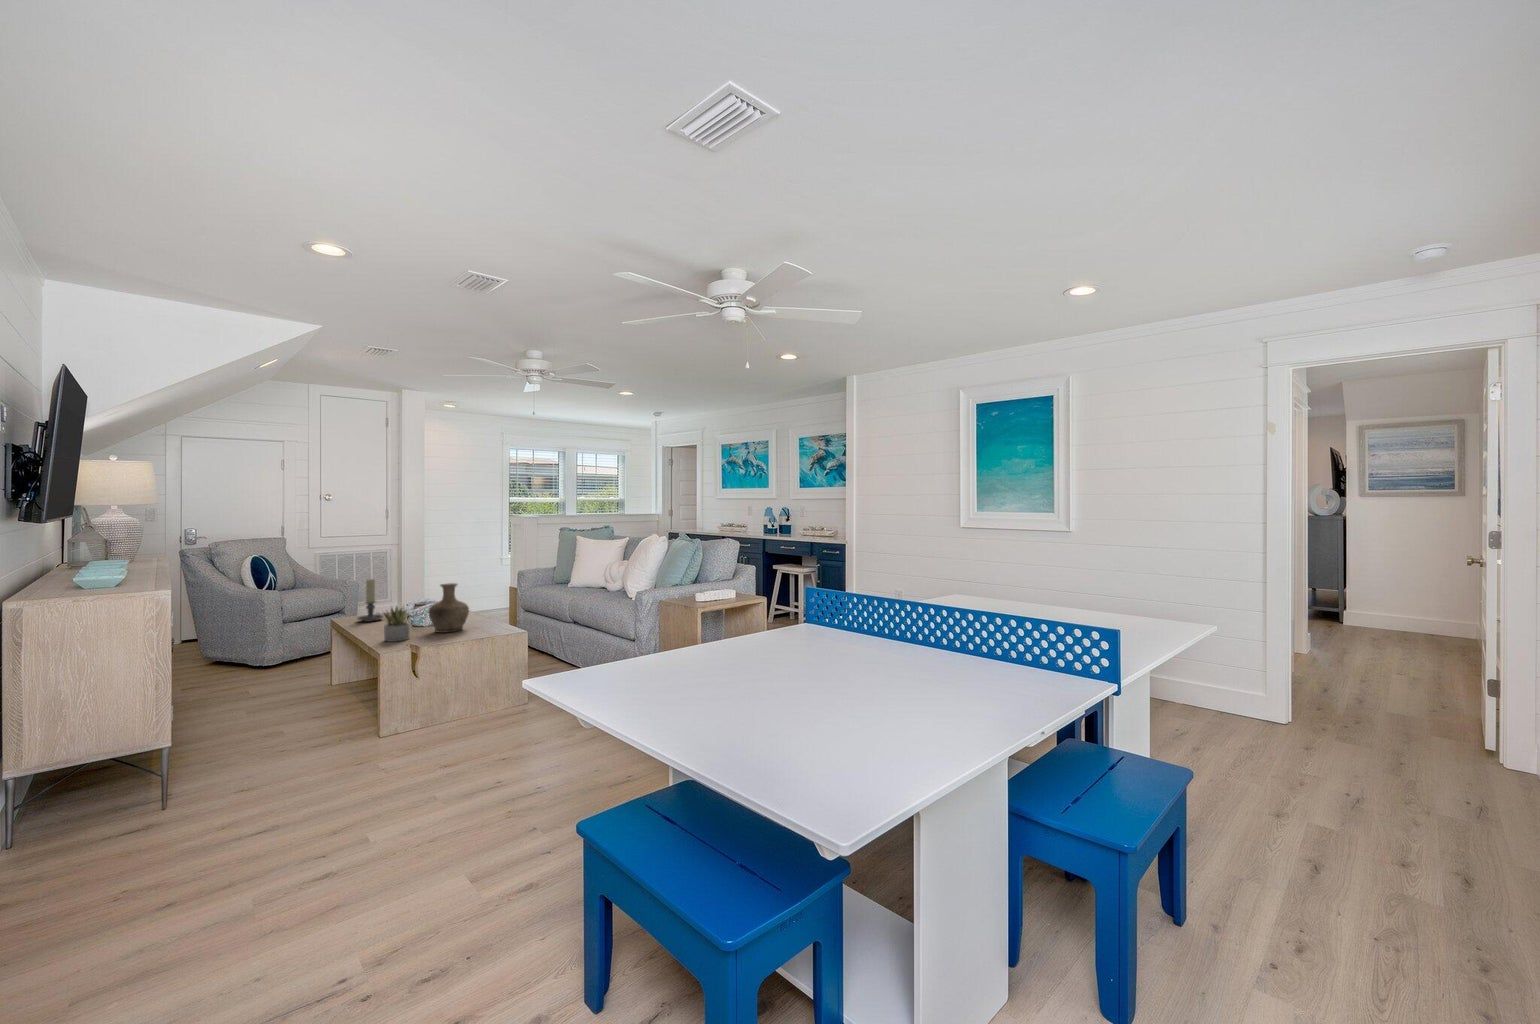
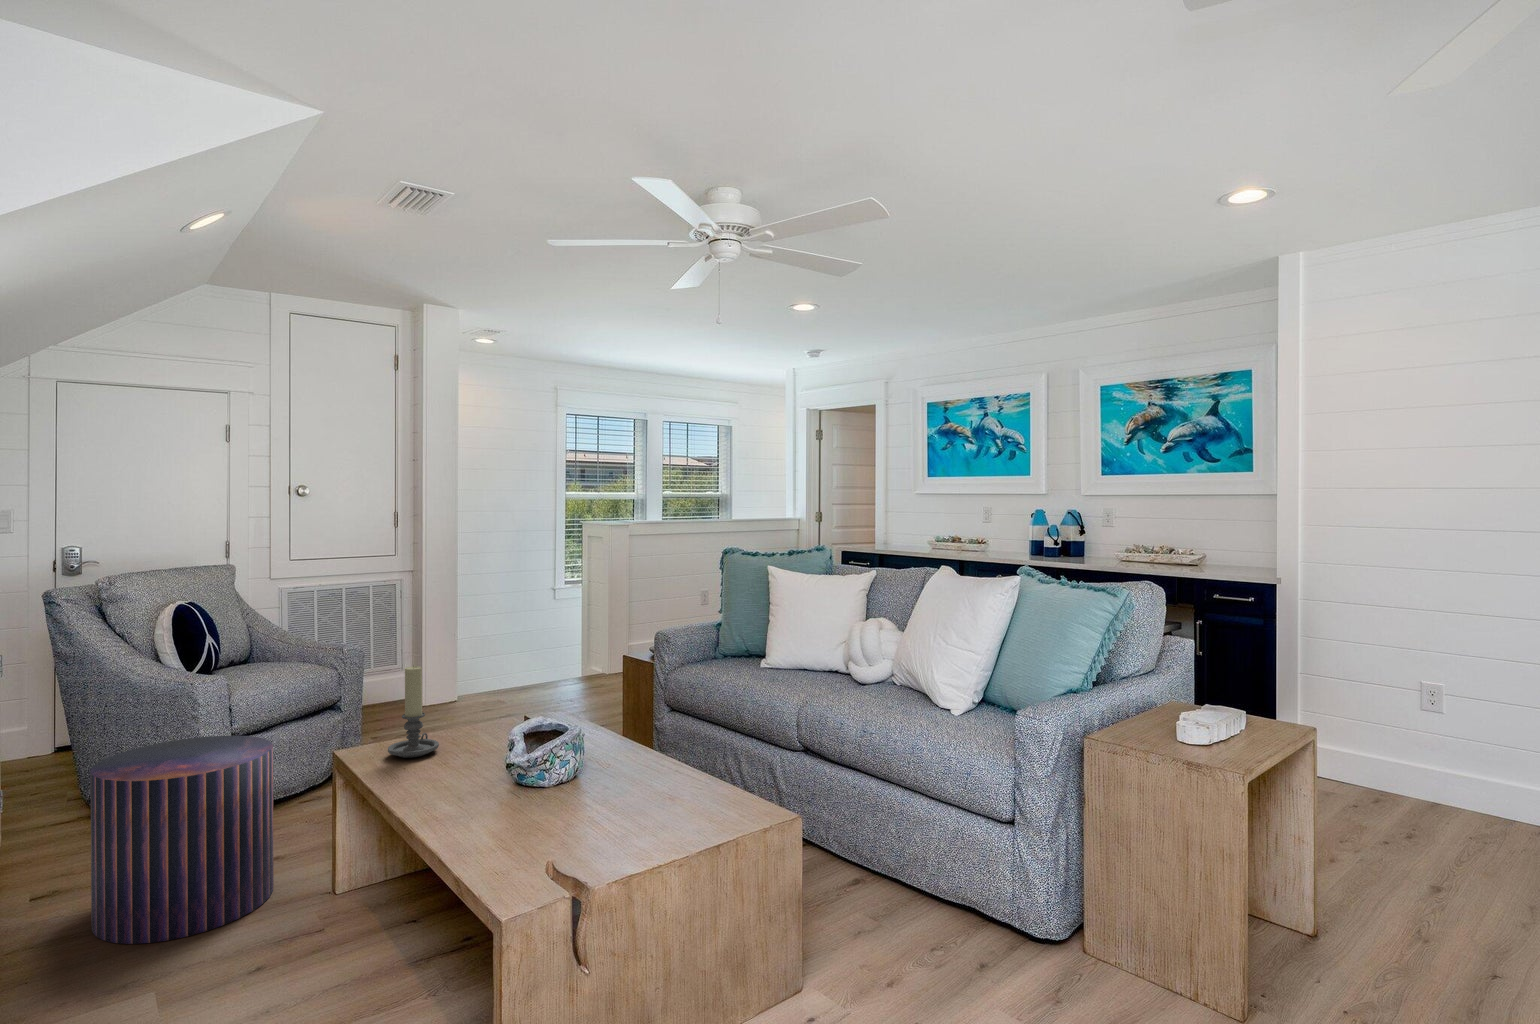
vase: present [428,583,469,633] -> none [563,691,647,810]
succulent plant: present [384,607,410,642] -> none [473,751,537,846]
pouf: none [210,614,301,701] -> present [90,735,274,944]

